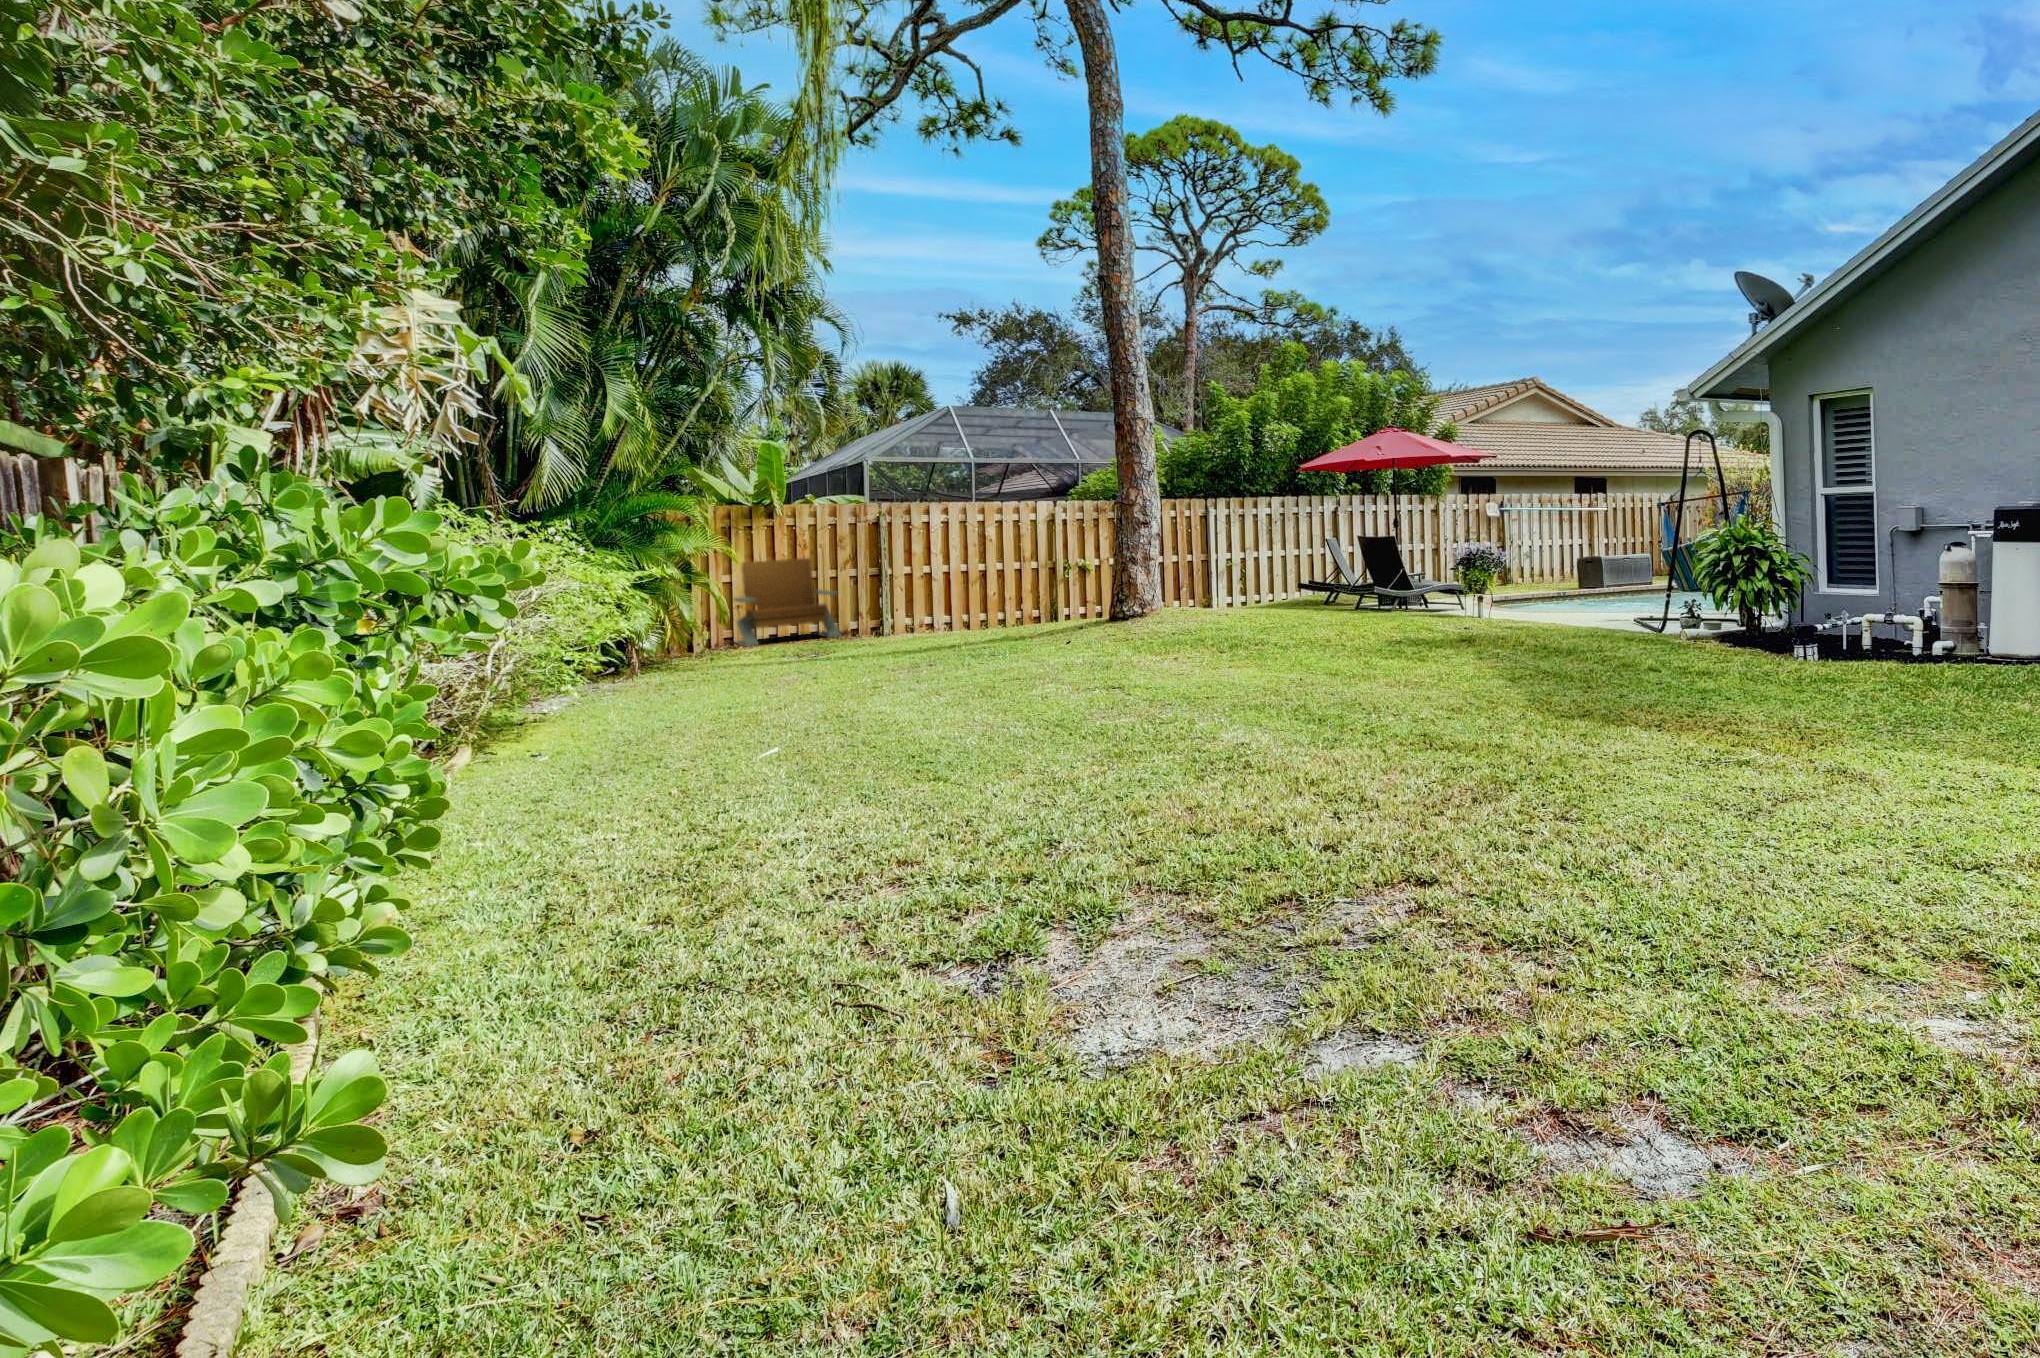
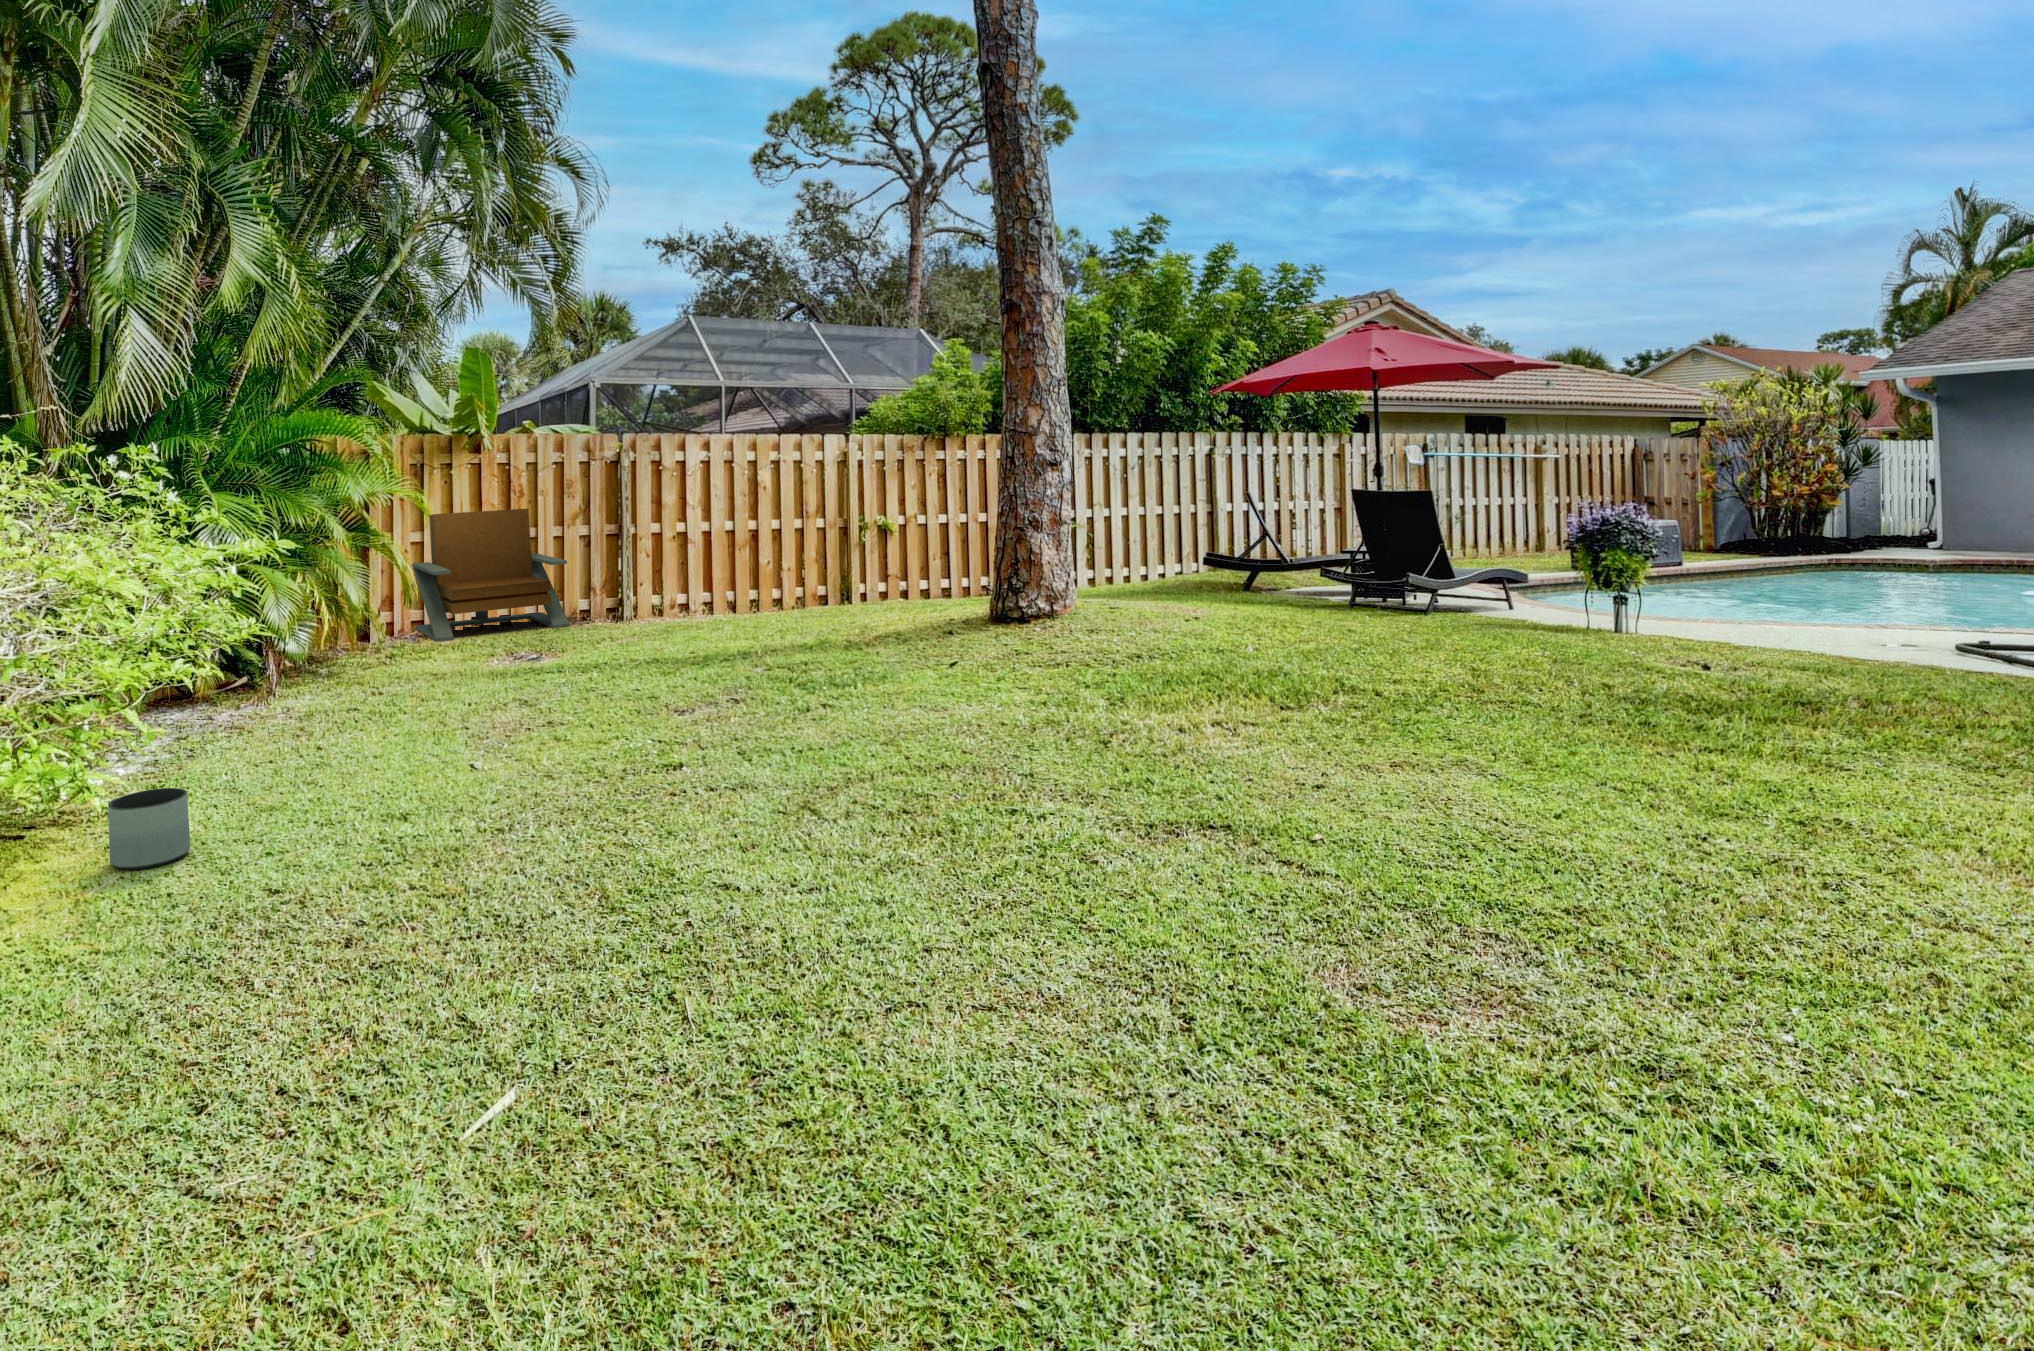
planter: none [595,682,634,716] -> present [108,788,190,869]

